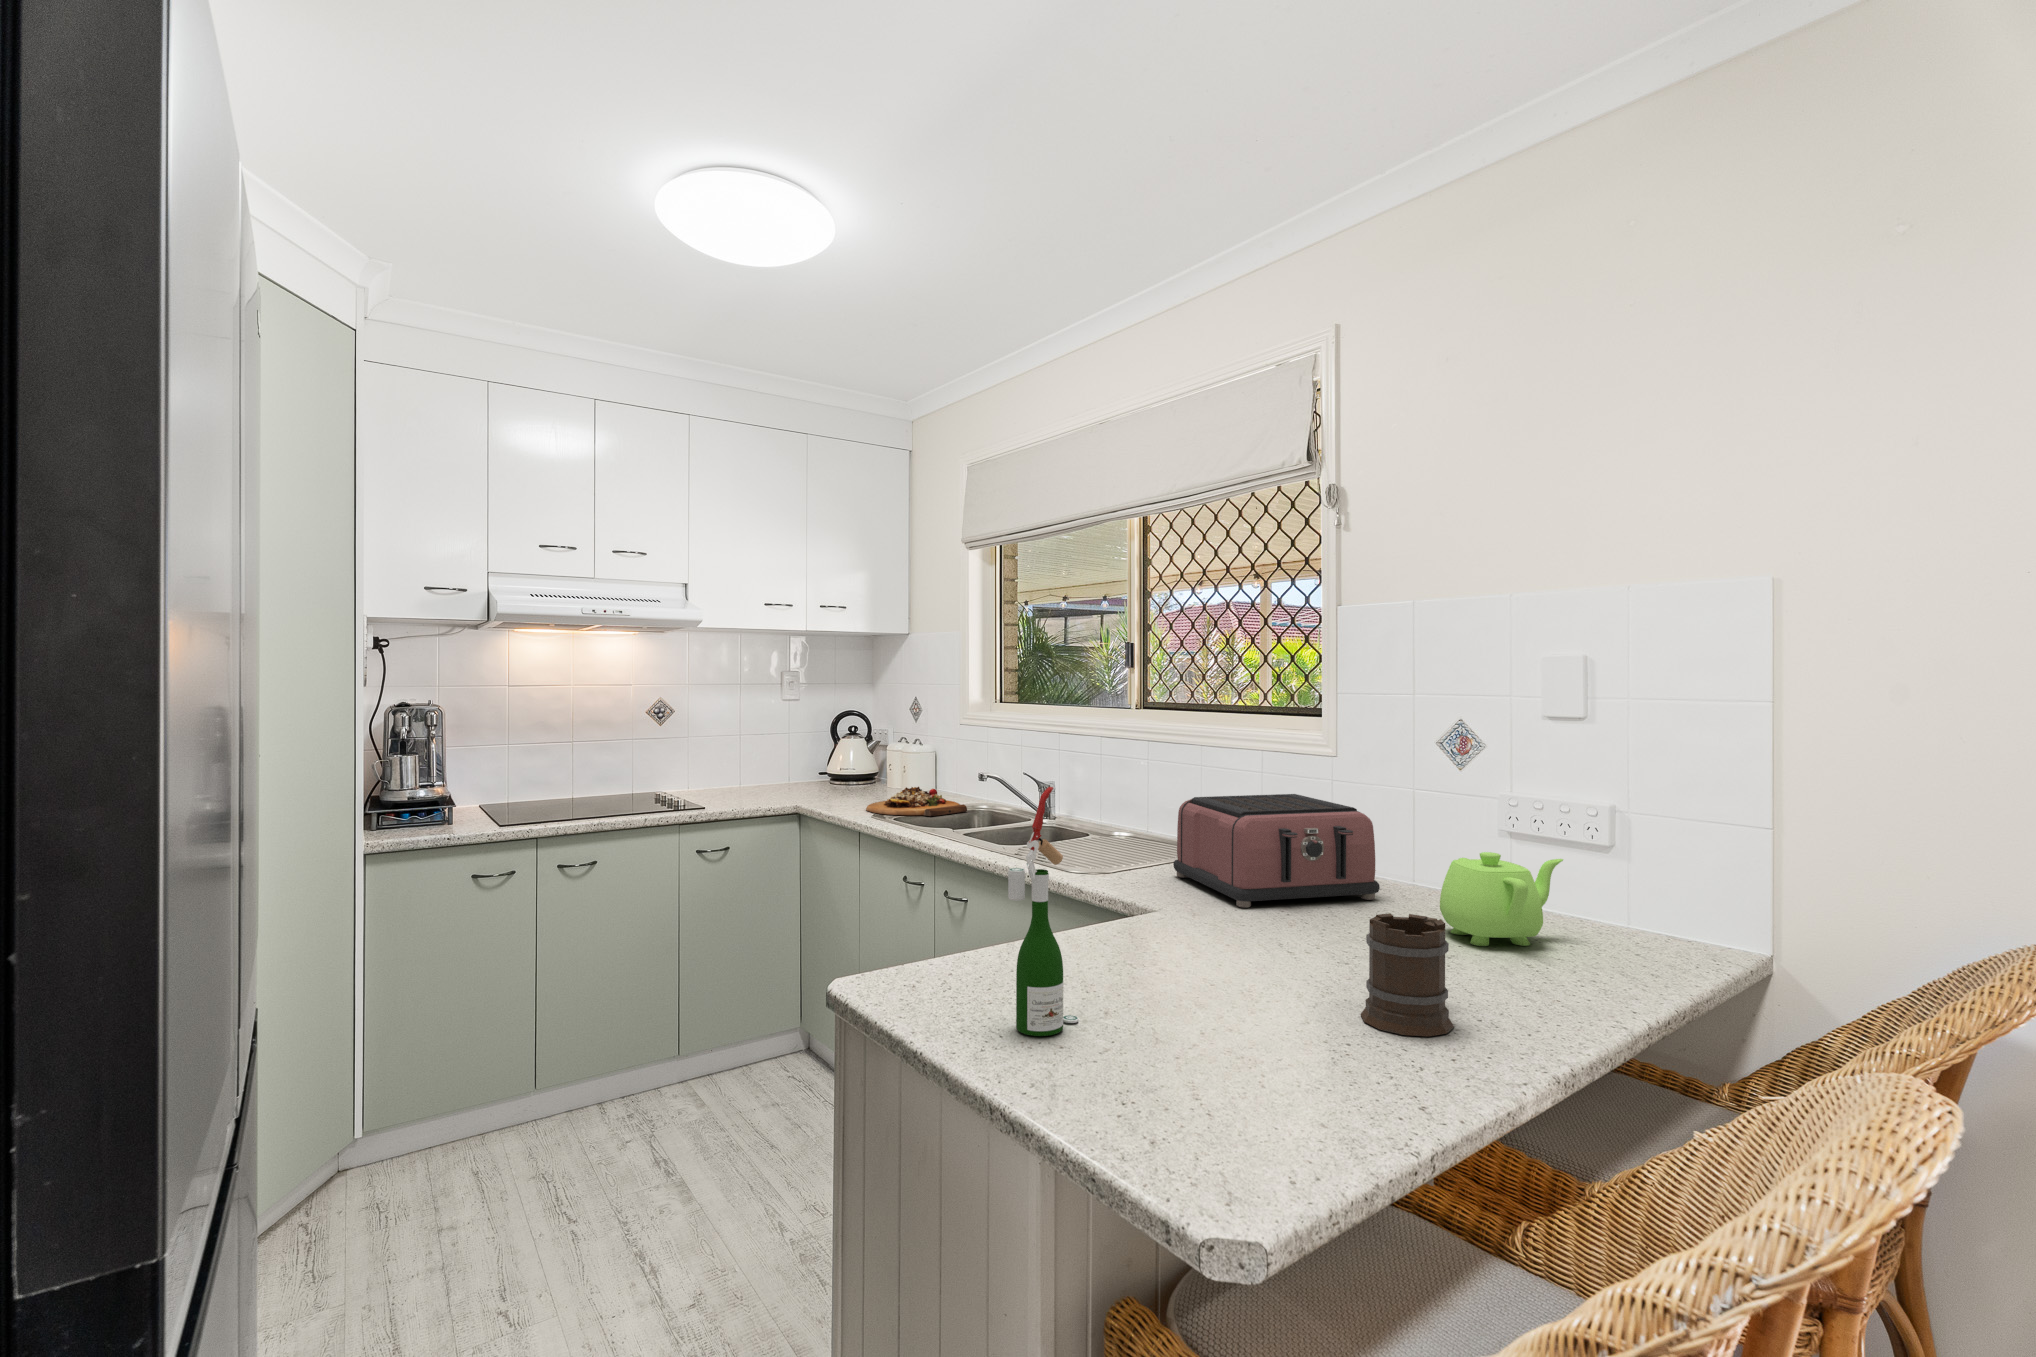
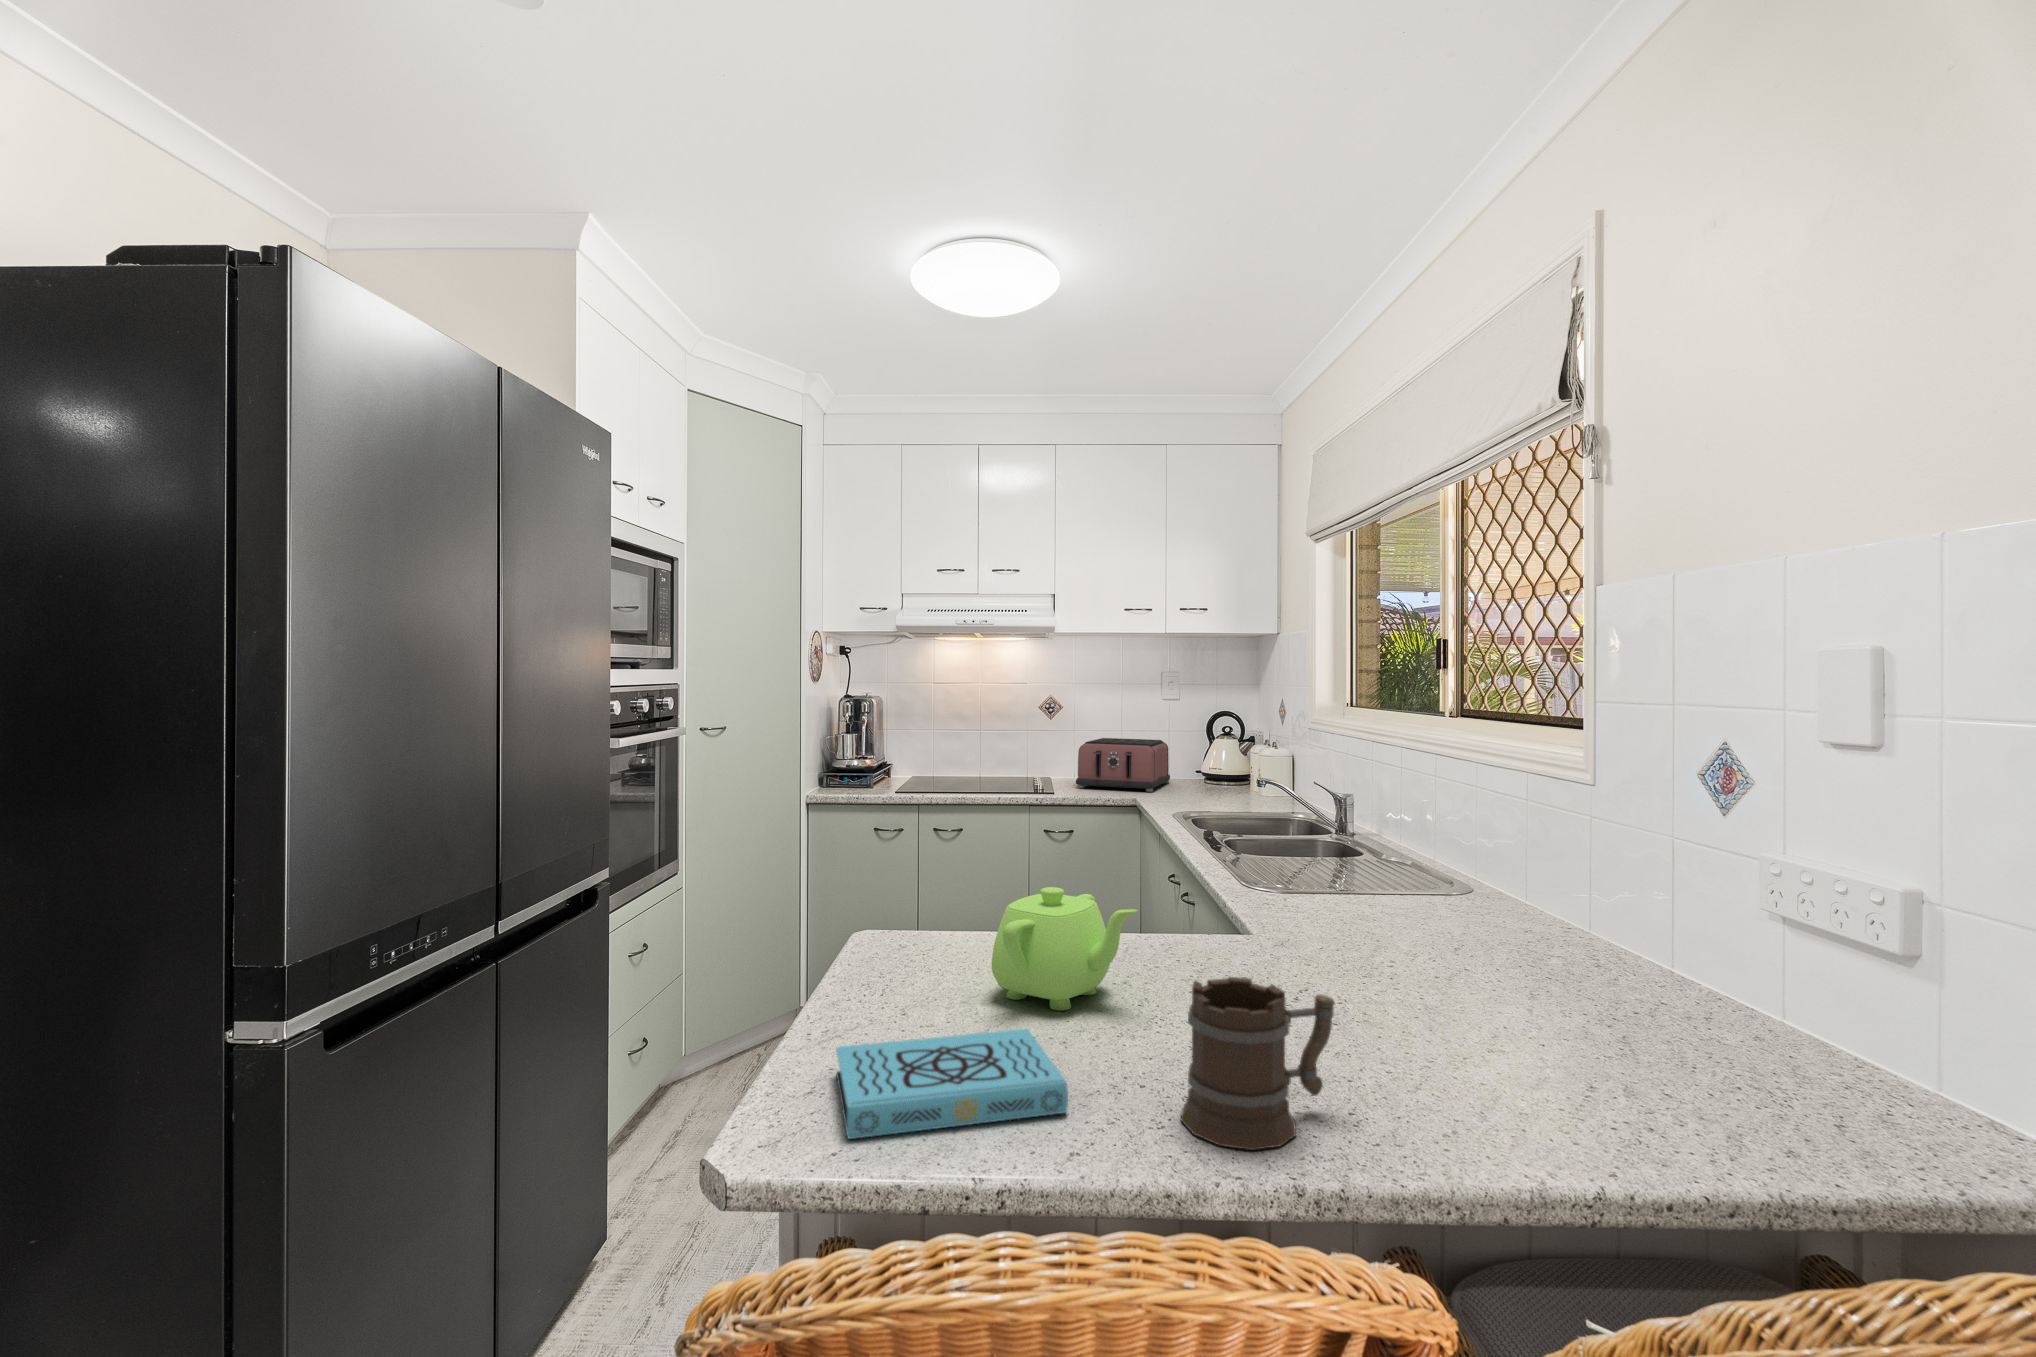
cutting board: present [866,787,967,816] -> none [1187,788,1286,818]
wine bottle: present [1008,787,1079,1036] -> none [846,781,916,1029]
toaster: present [1173,794,1380,908] -> present [1076,738,1170,792]
teapot: present [1440,852,1563,946] -> present [992,887,1138,1011]
book: none [1115,996,1319,1106] -> present [836,1029,1068,1139]

